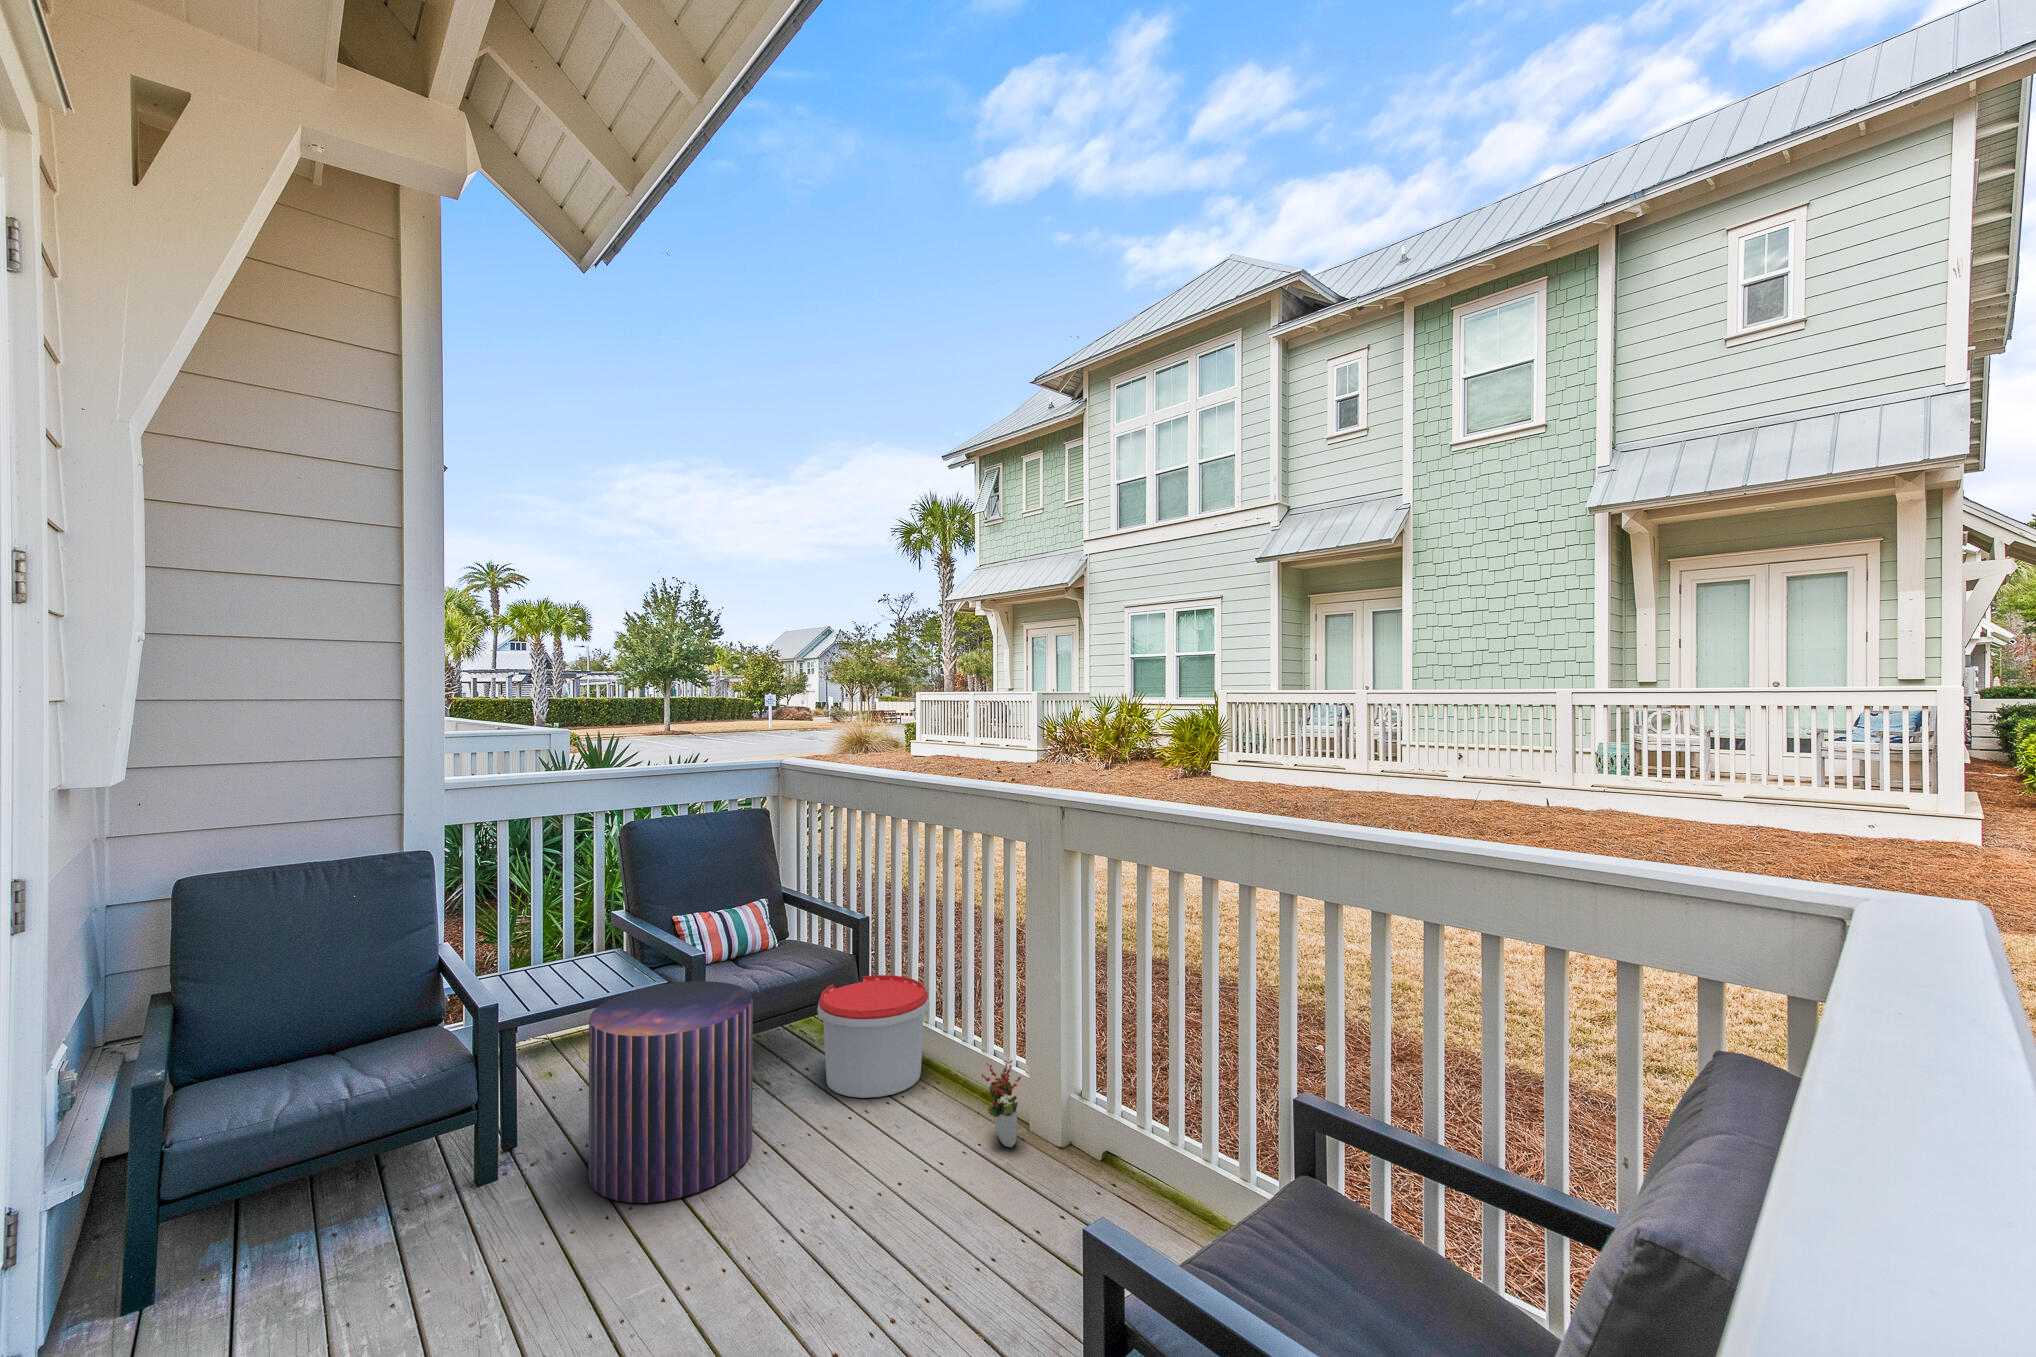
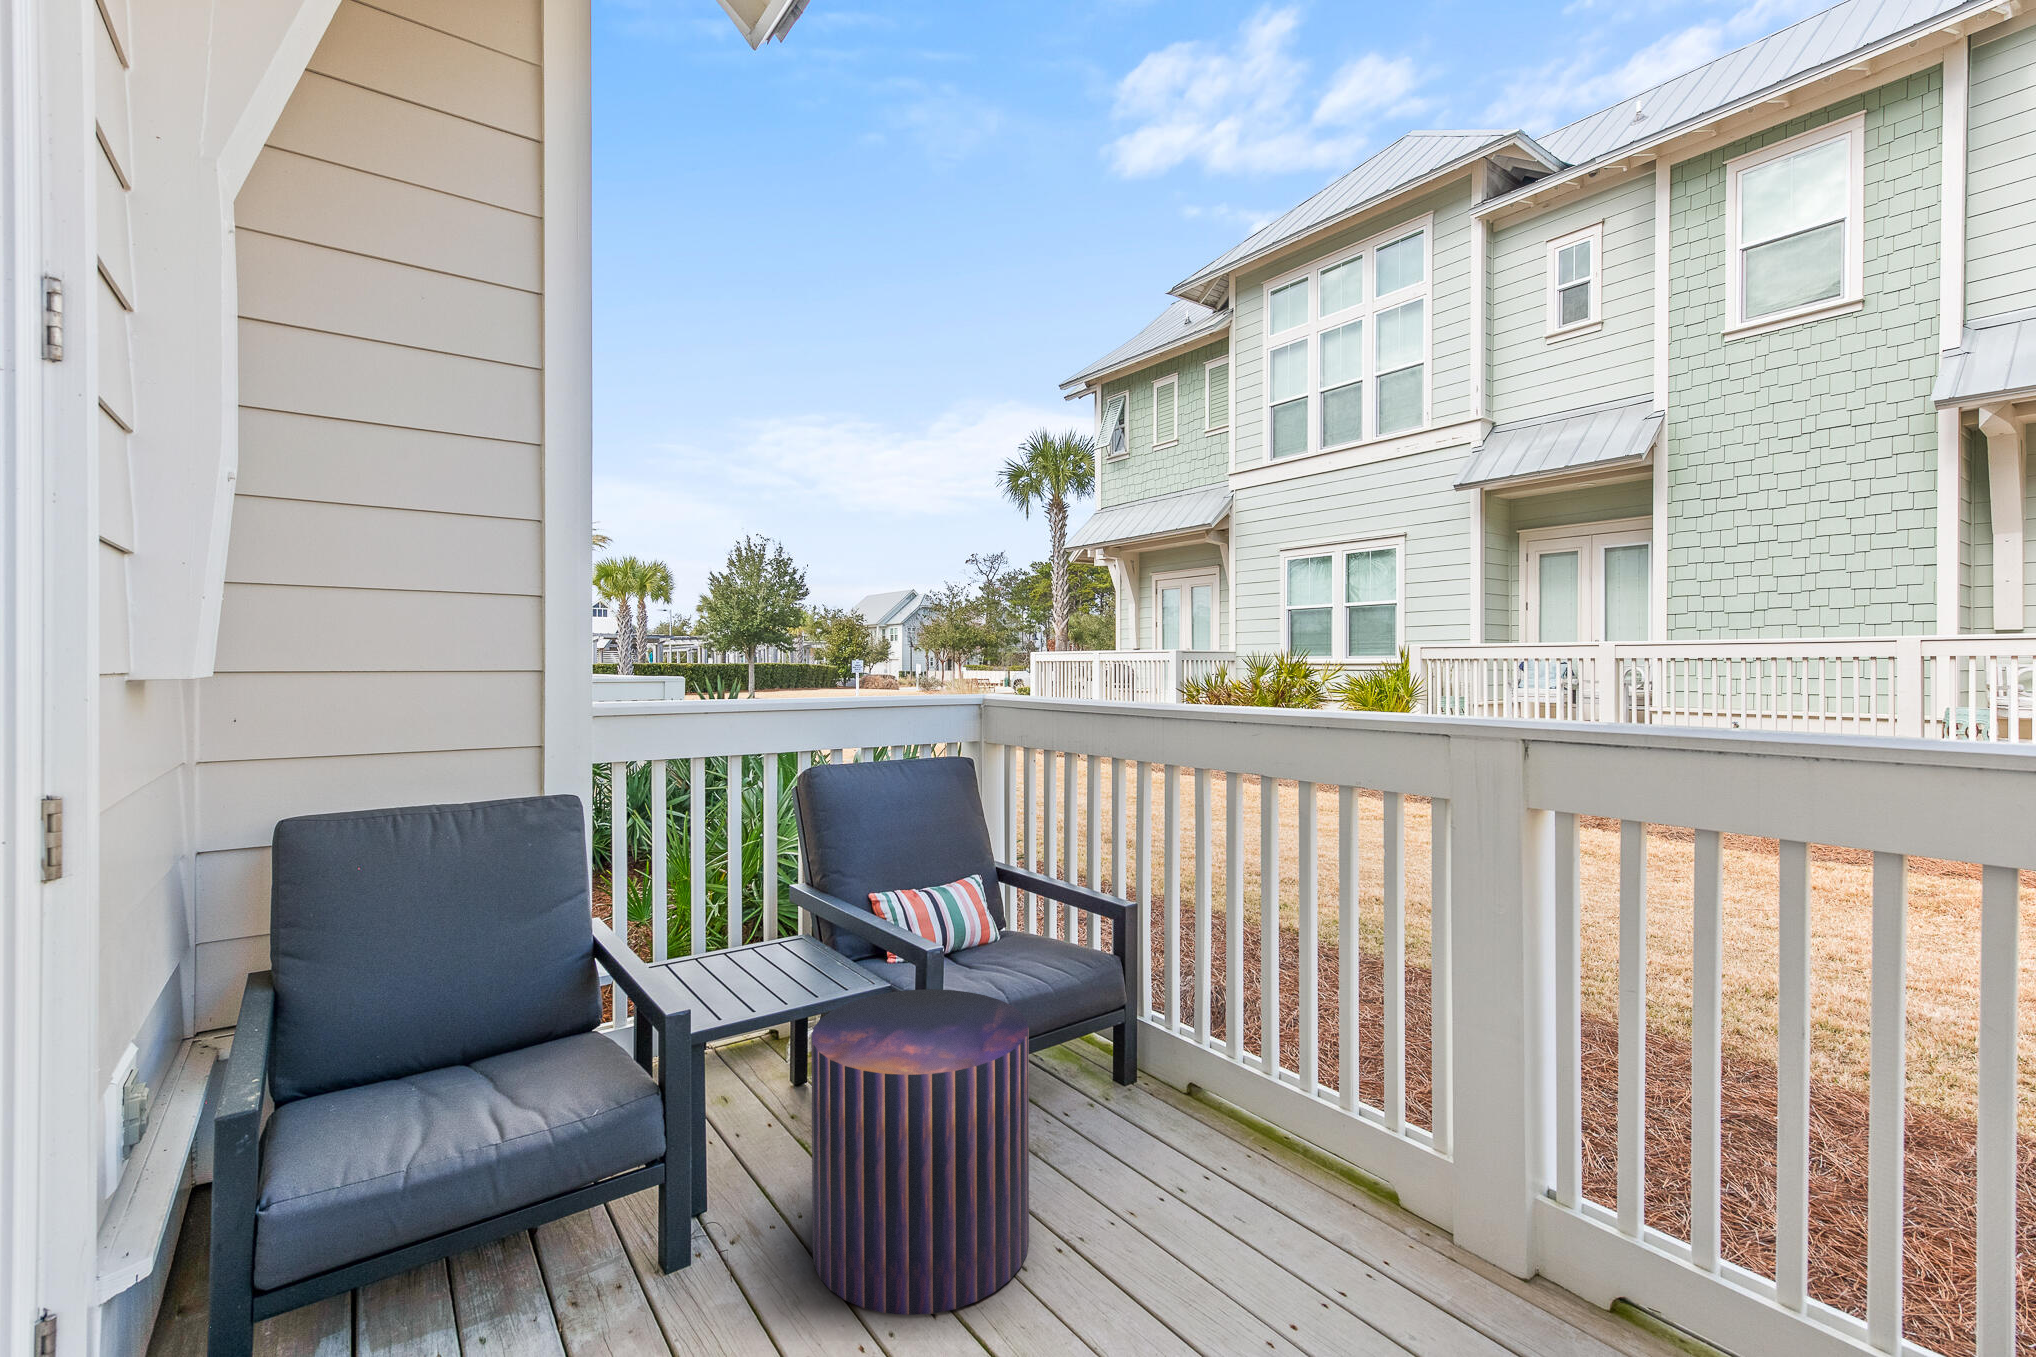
bucket: present [817,975,929,1098] -> none [1077,984,1230,1156]
decorative plant: present [981,1060,1021,1147] -> none [1358,1123,1422,1253]

